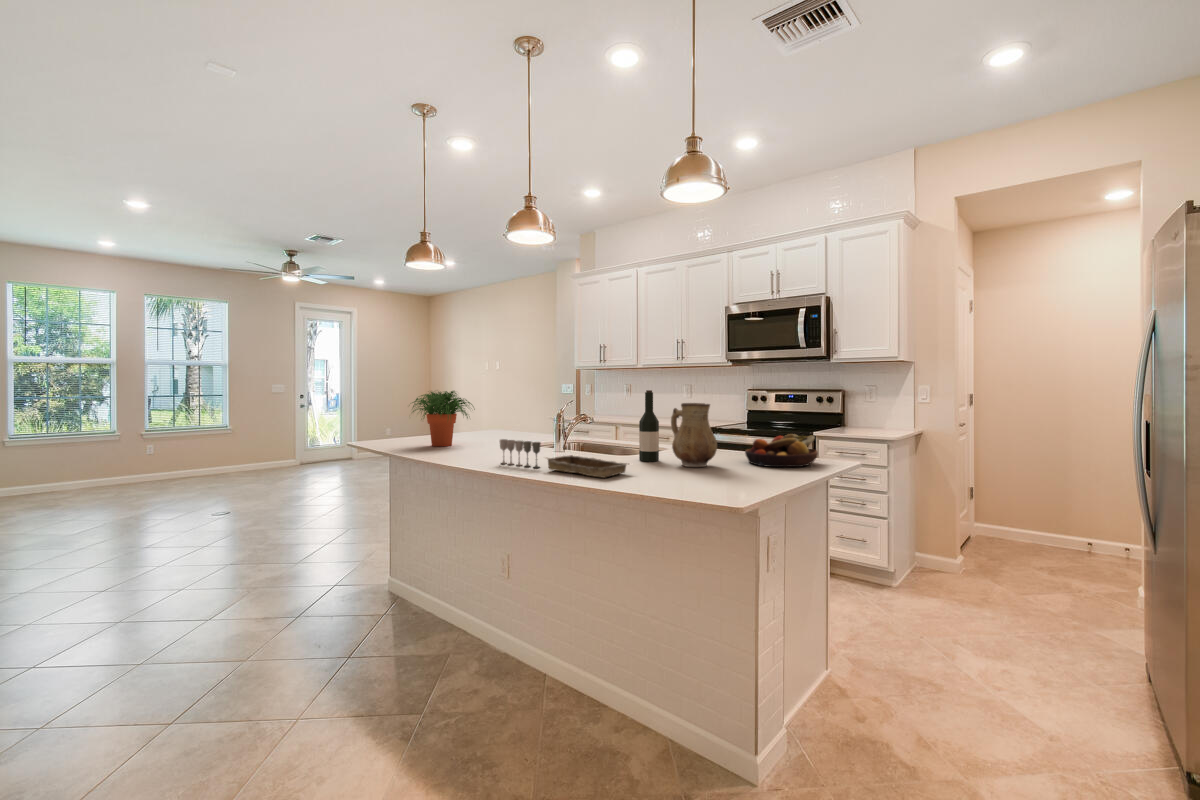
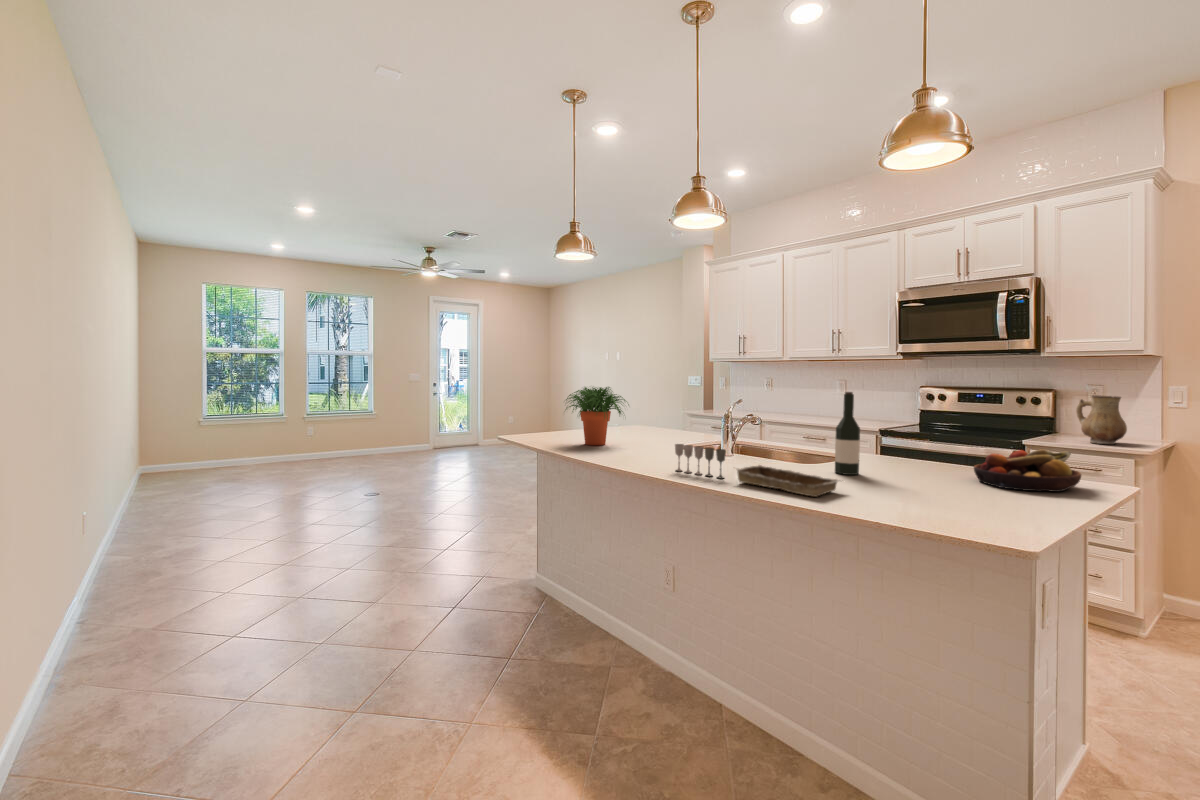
ceramic pitcher: present [671,403,717,467] -> present [1076,395,1127,444]

